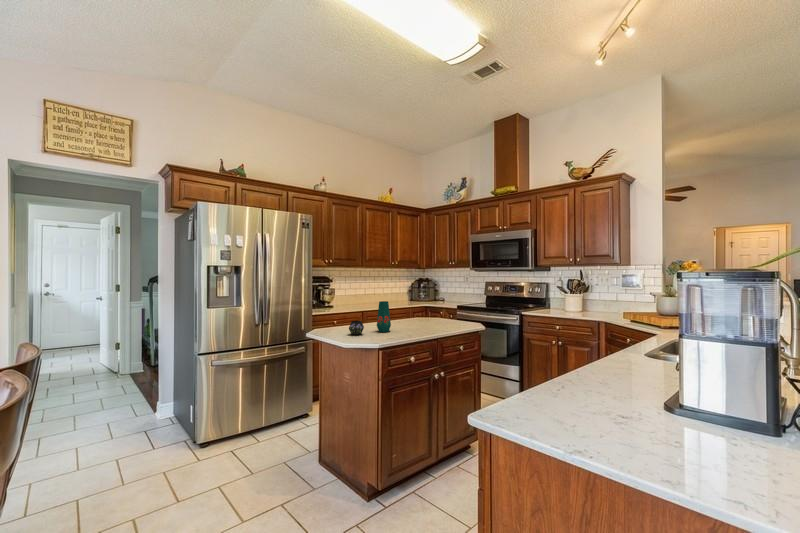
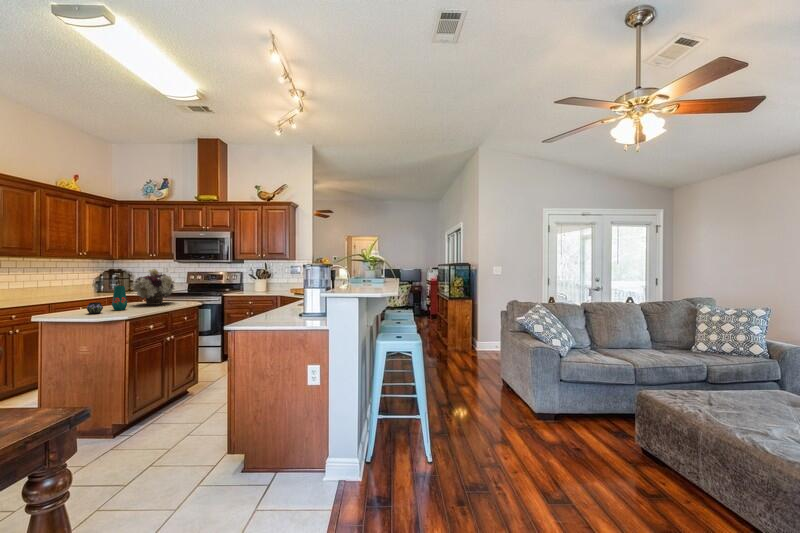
flower arrangement: none [401,279,450,327] -> present [133,268,174,305]

